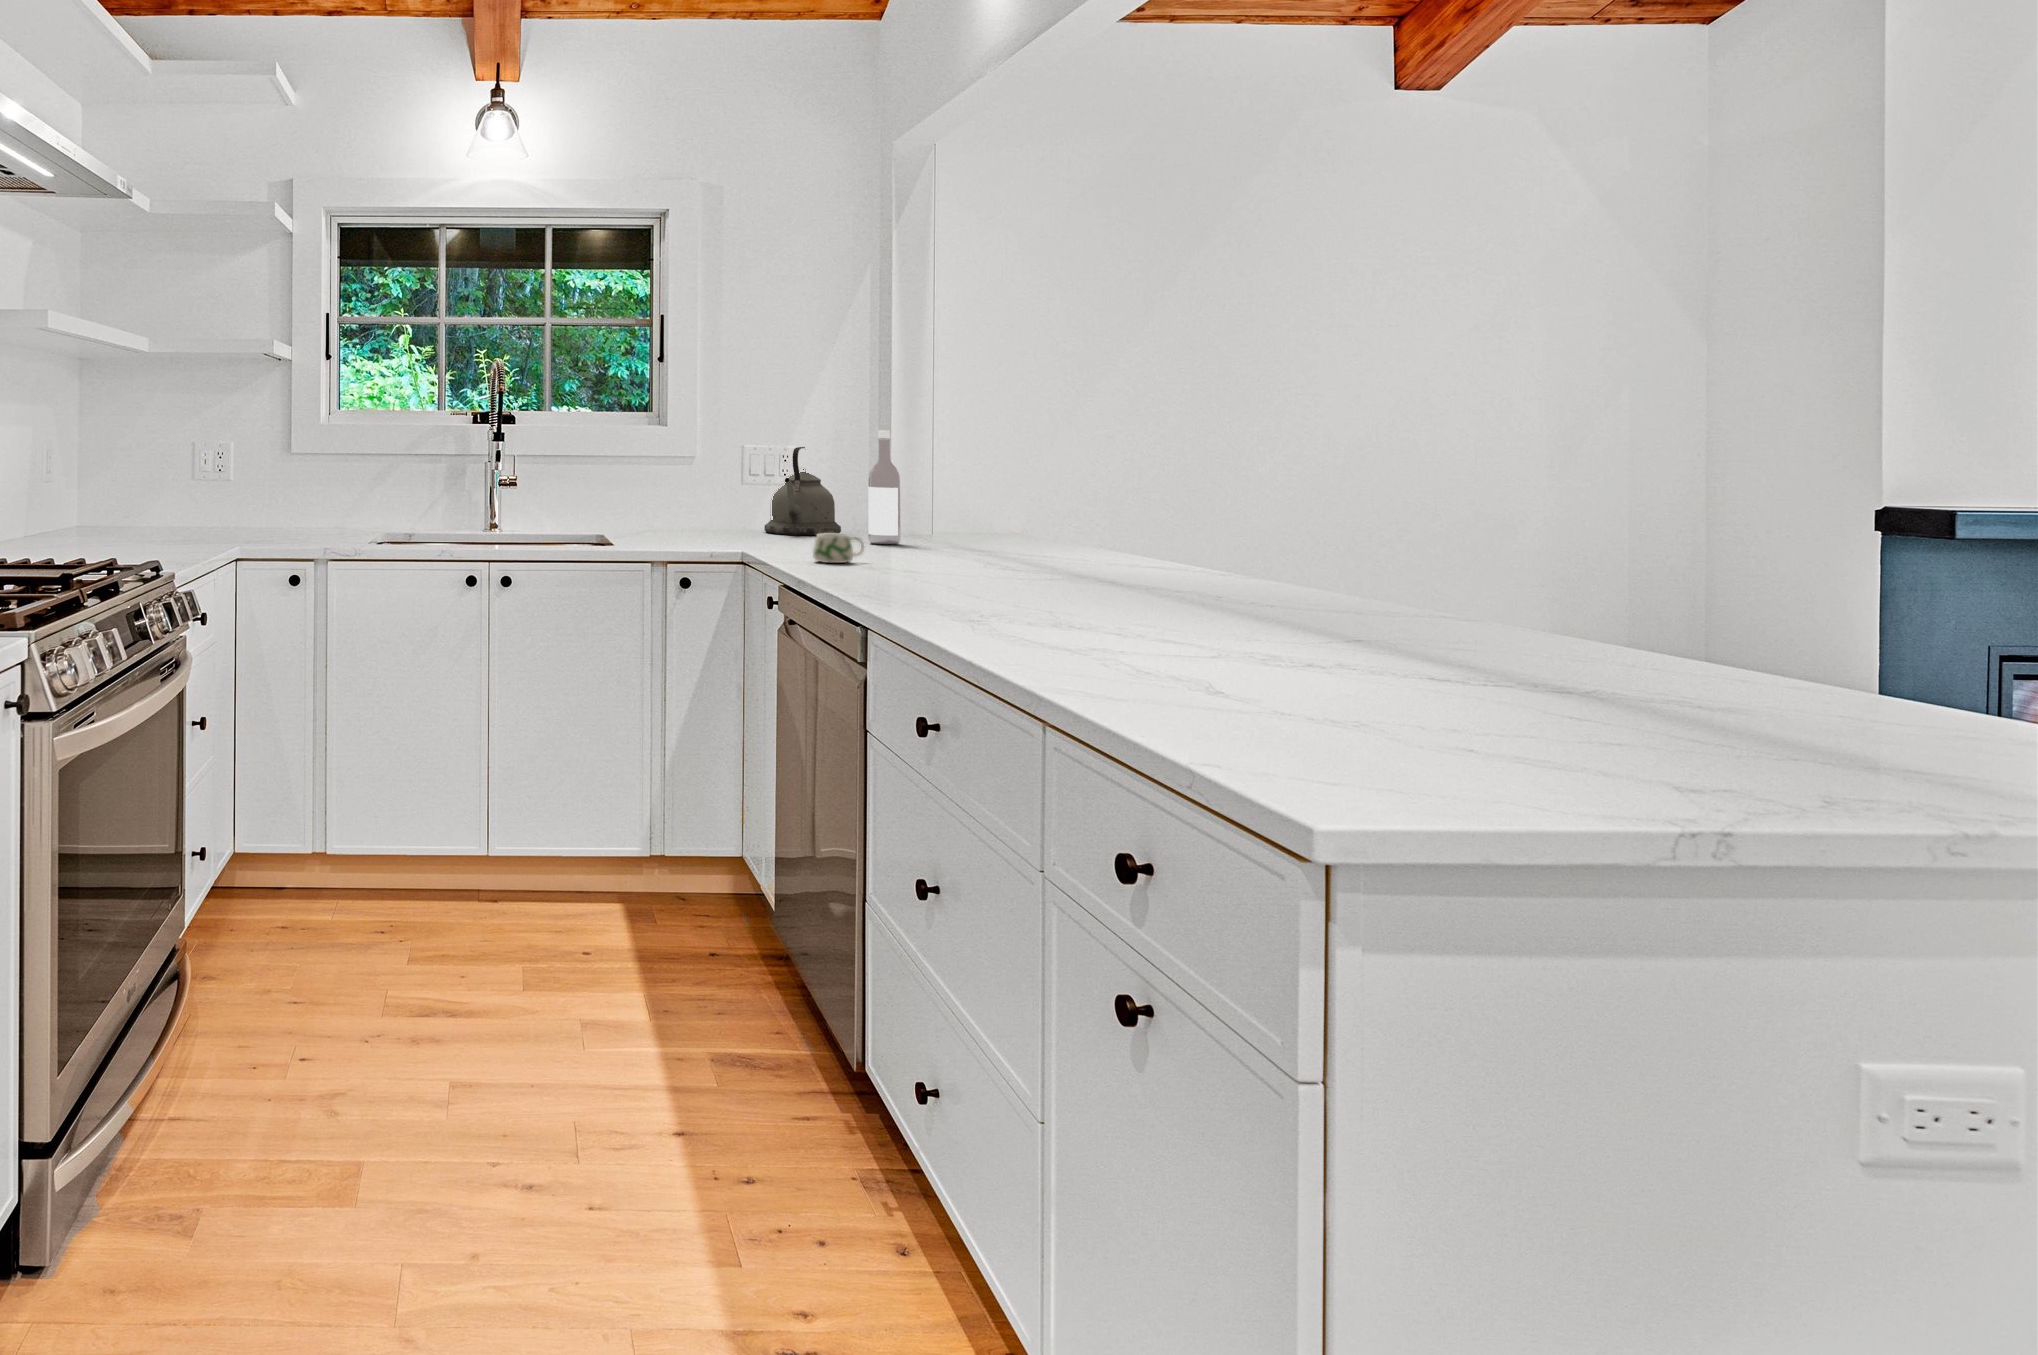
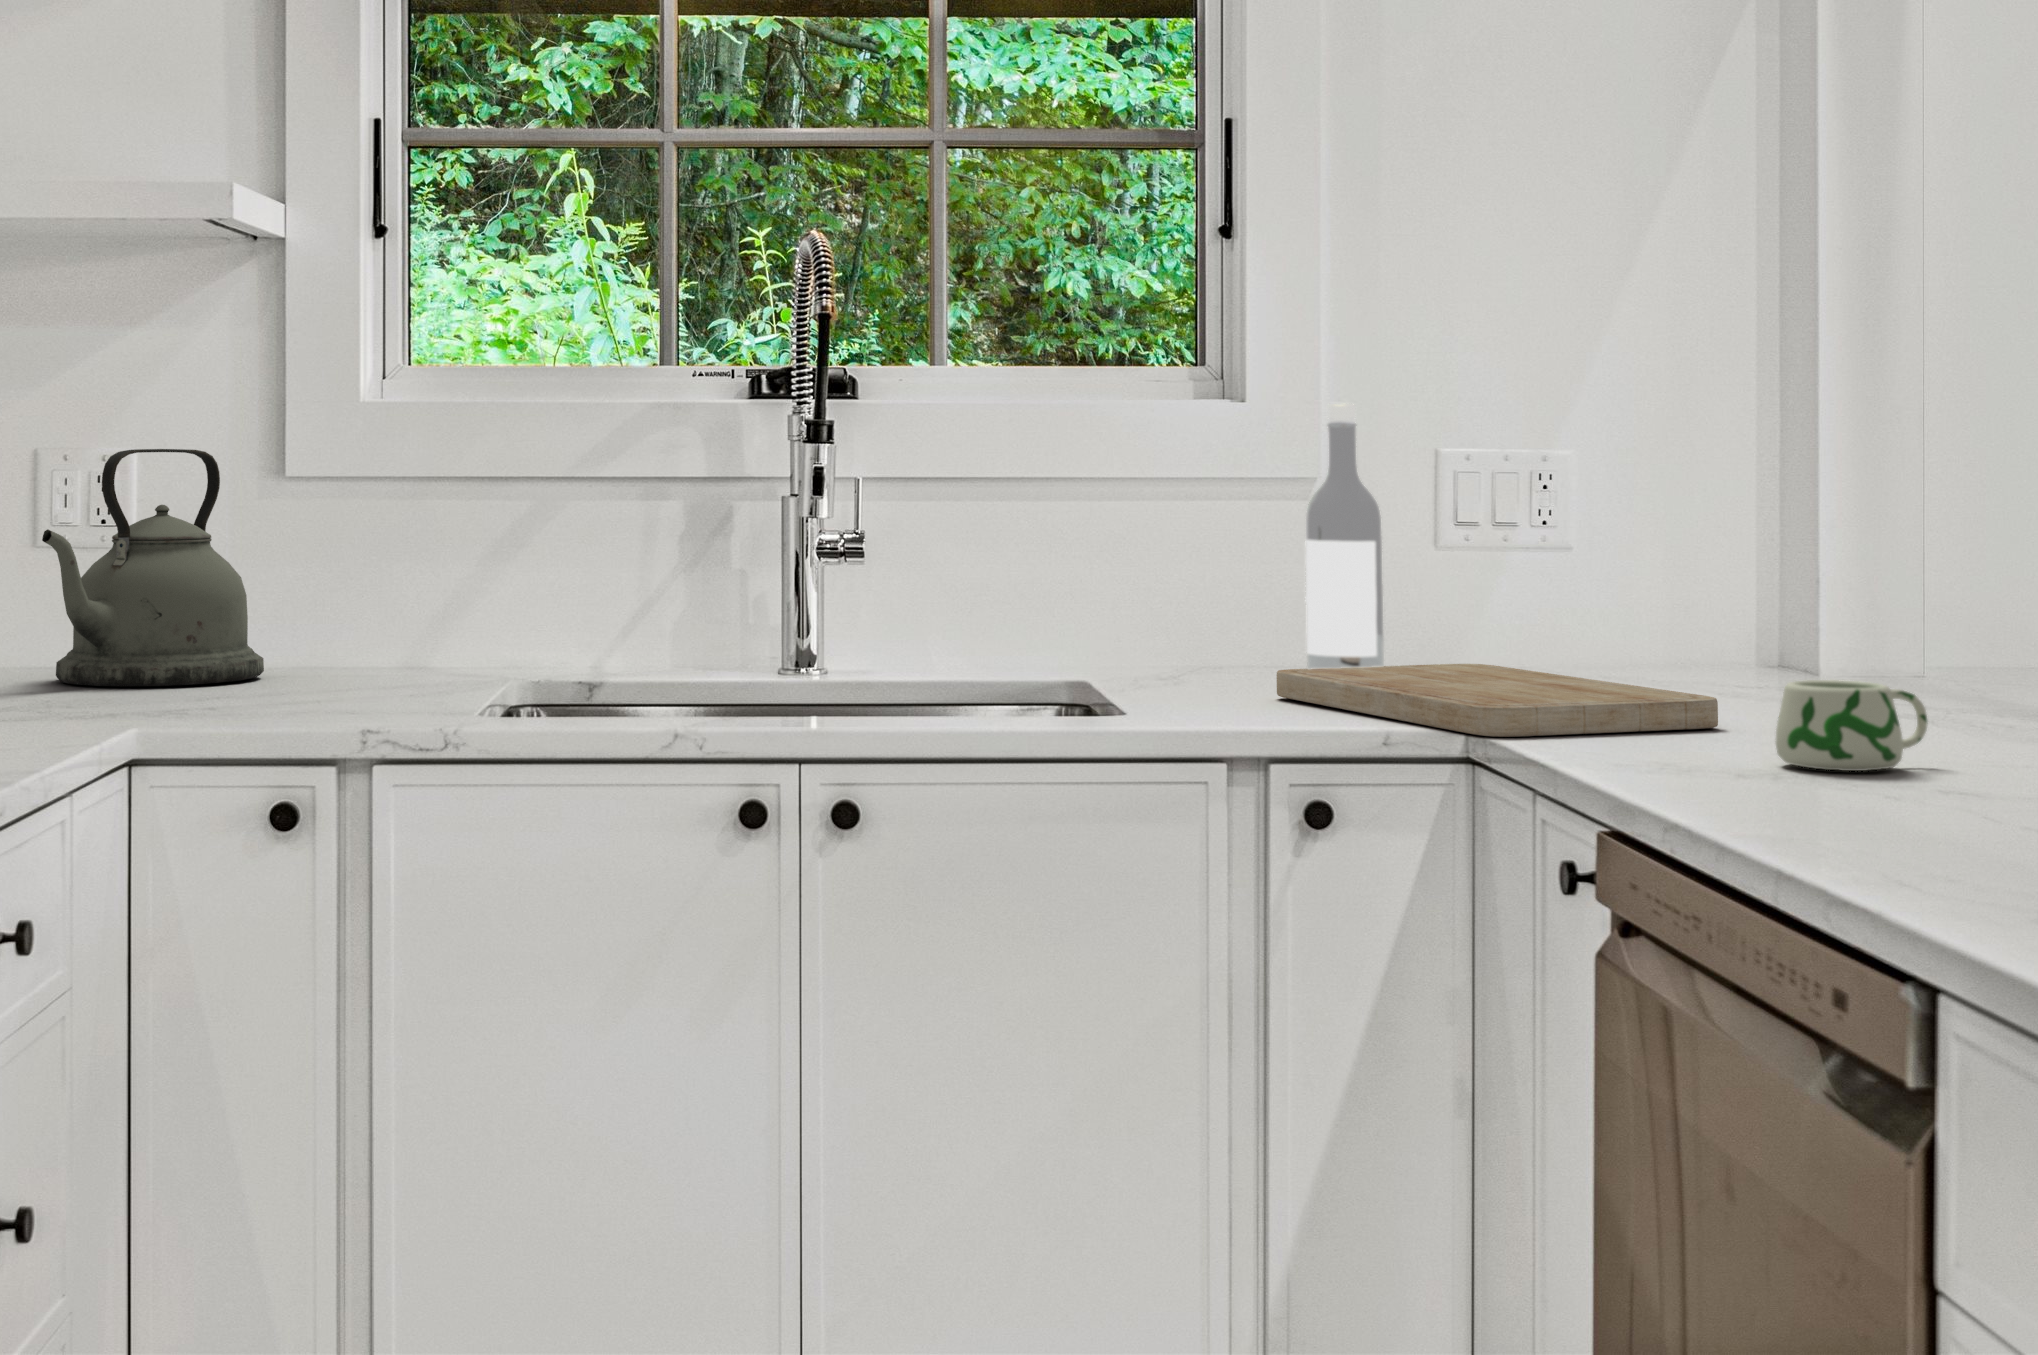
wine bottle: present [868,430,901,544] -> present [1306,404,1384,669]
kettle: present [764,447,841,535] -> present [42,449,264,686]
cutting board: none [667,529,814,553] -> present [1277,664,1718,737]

